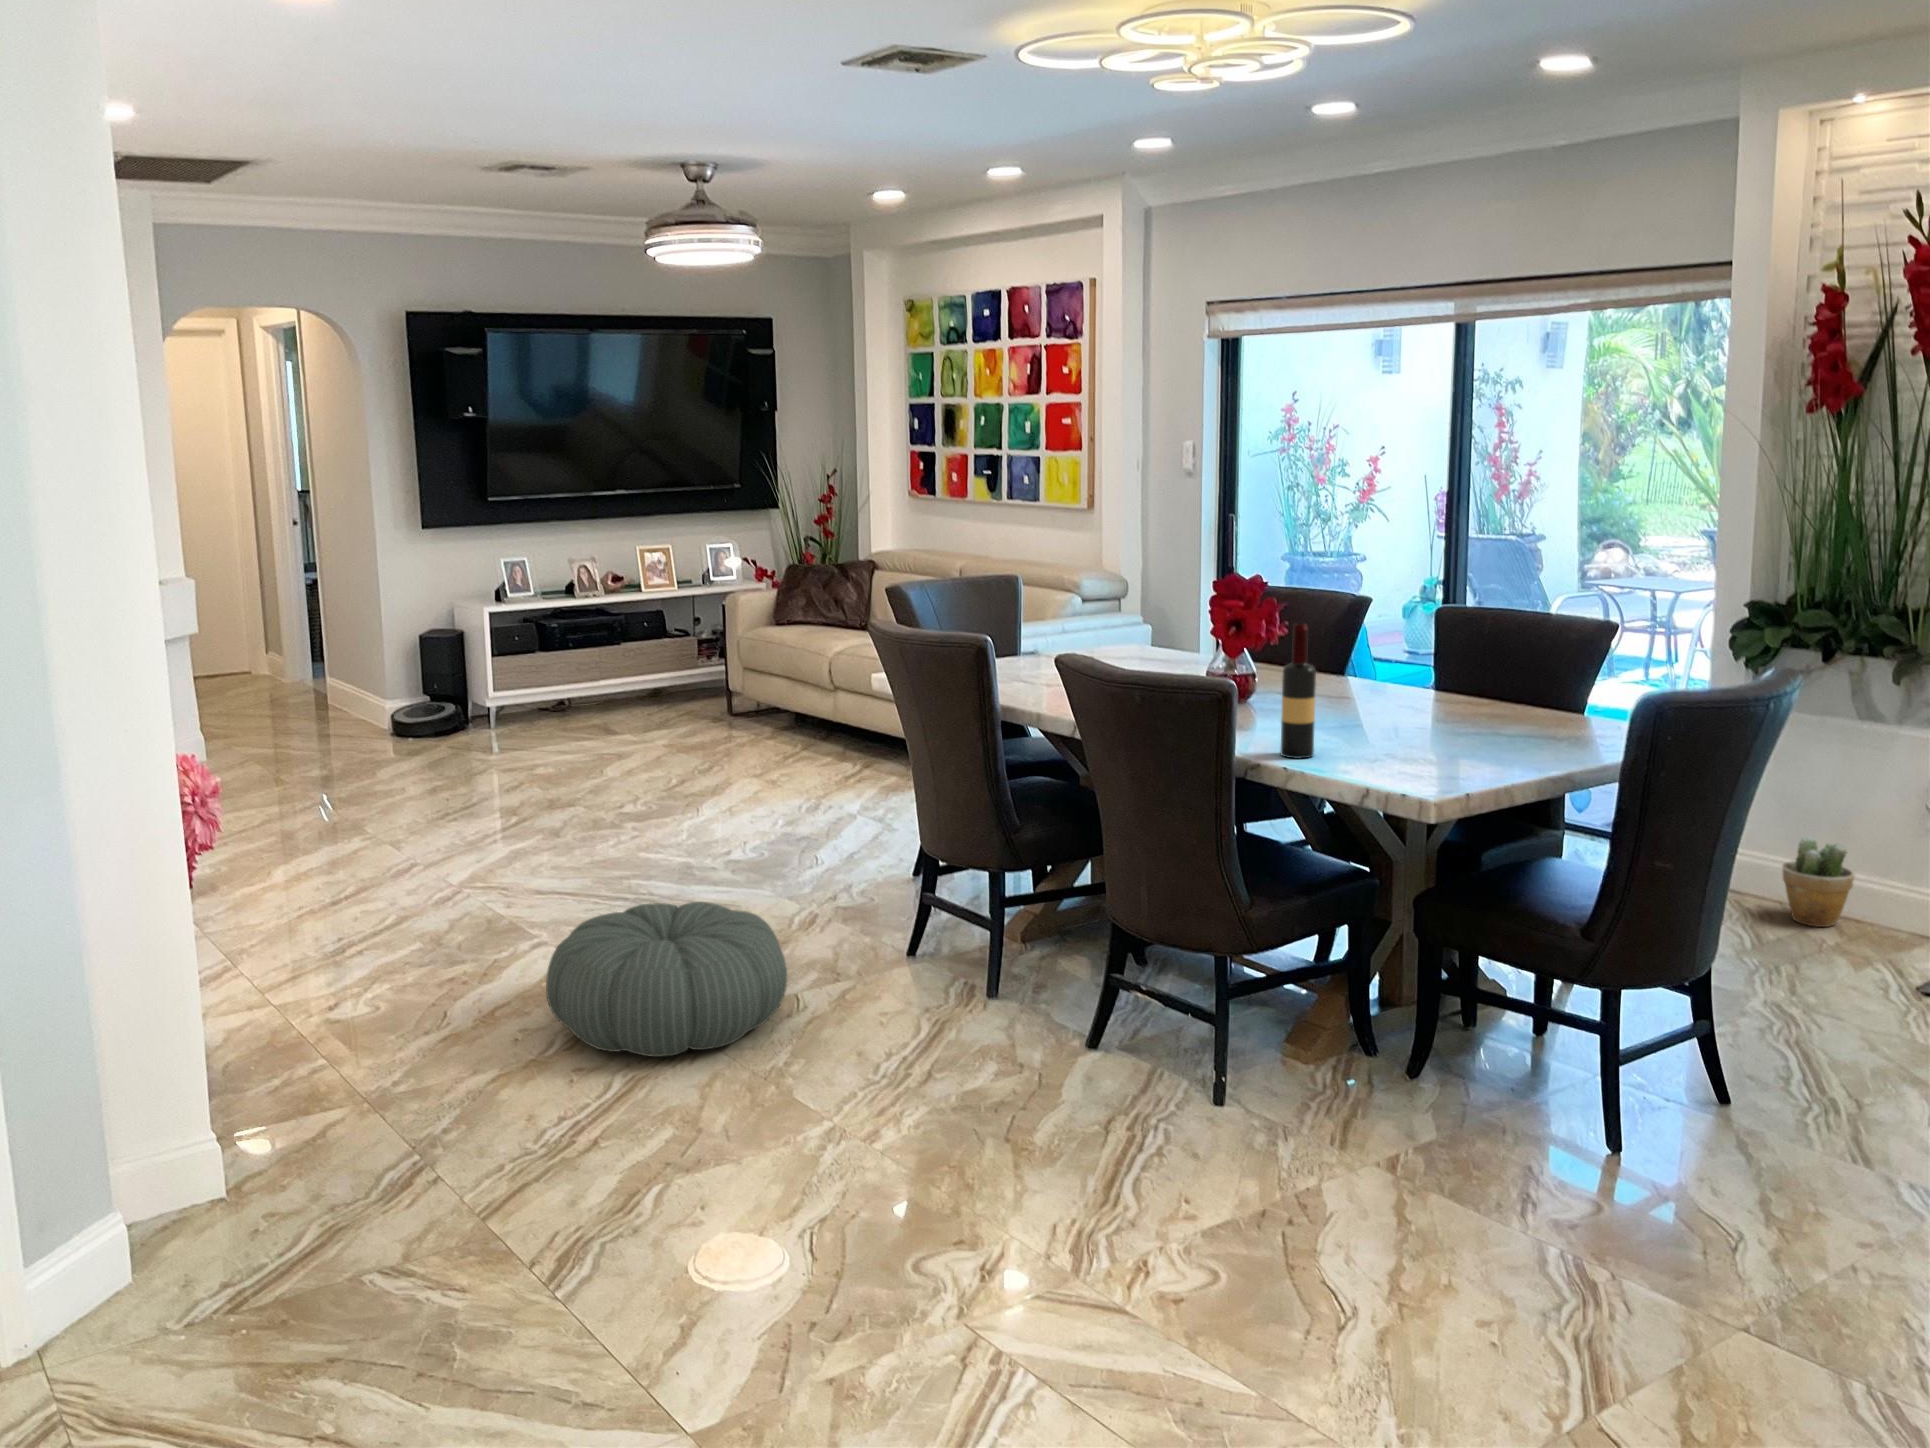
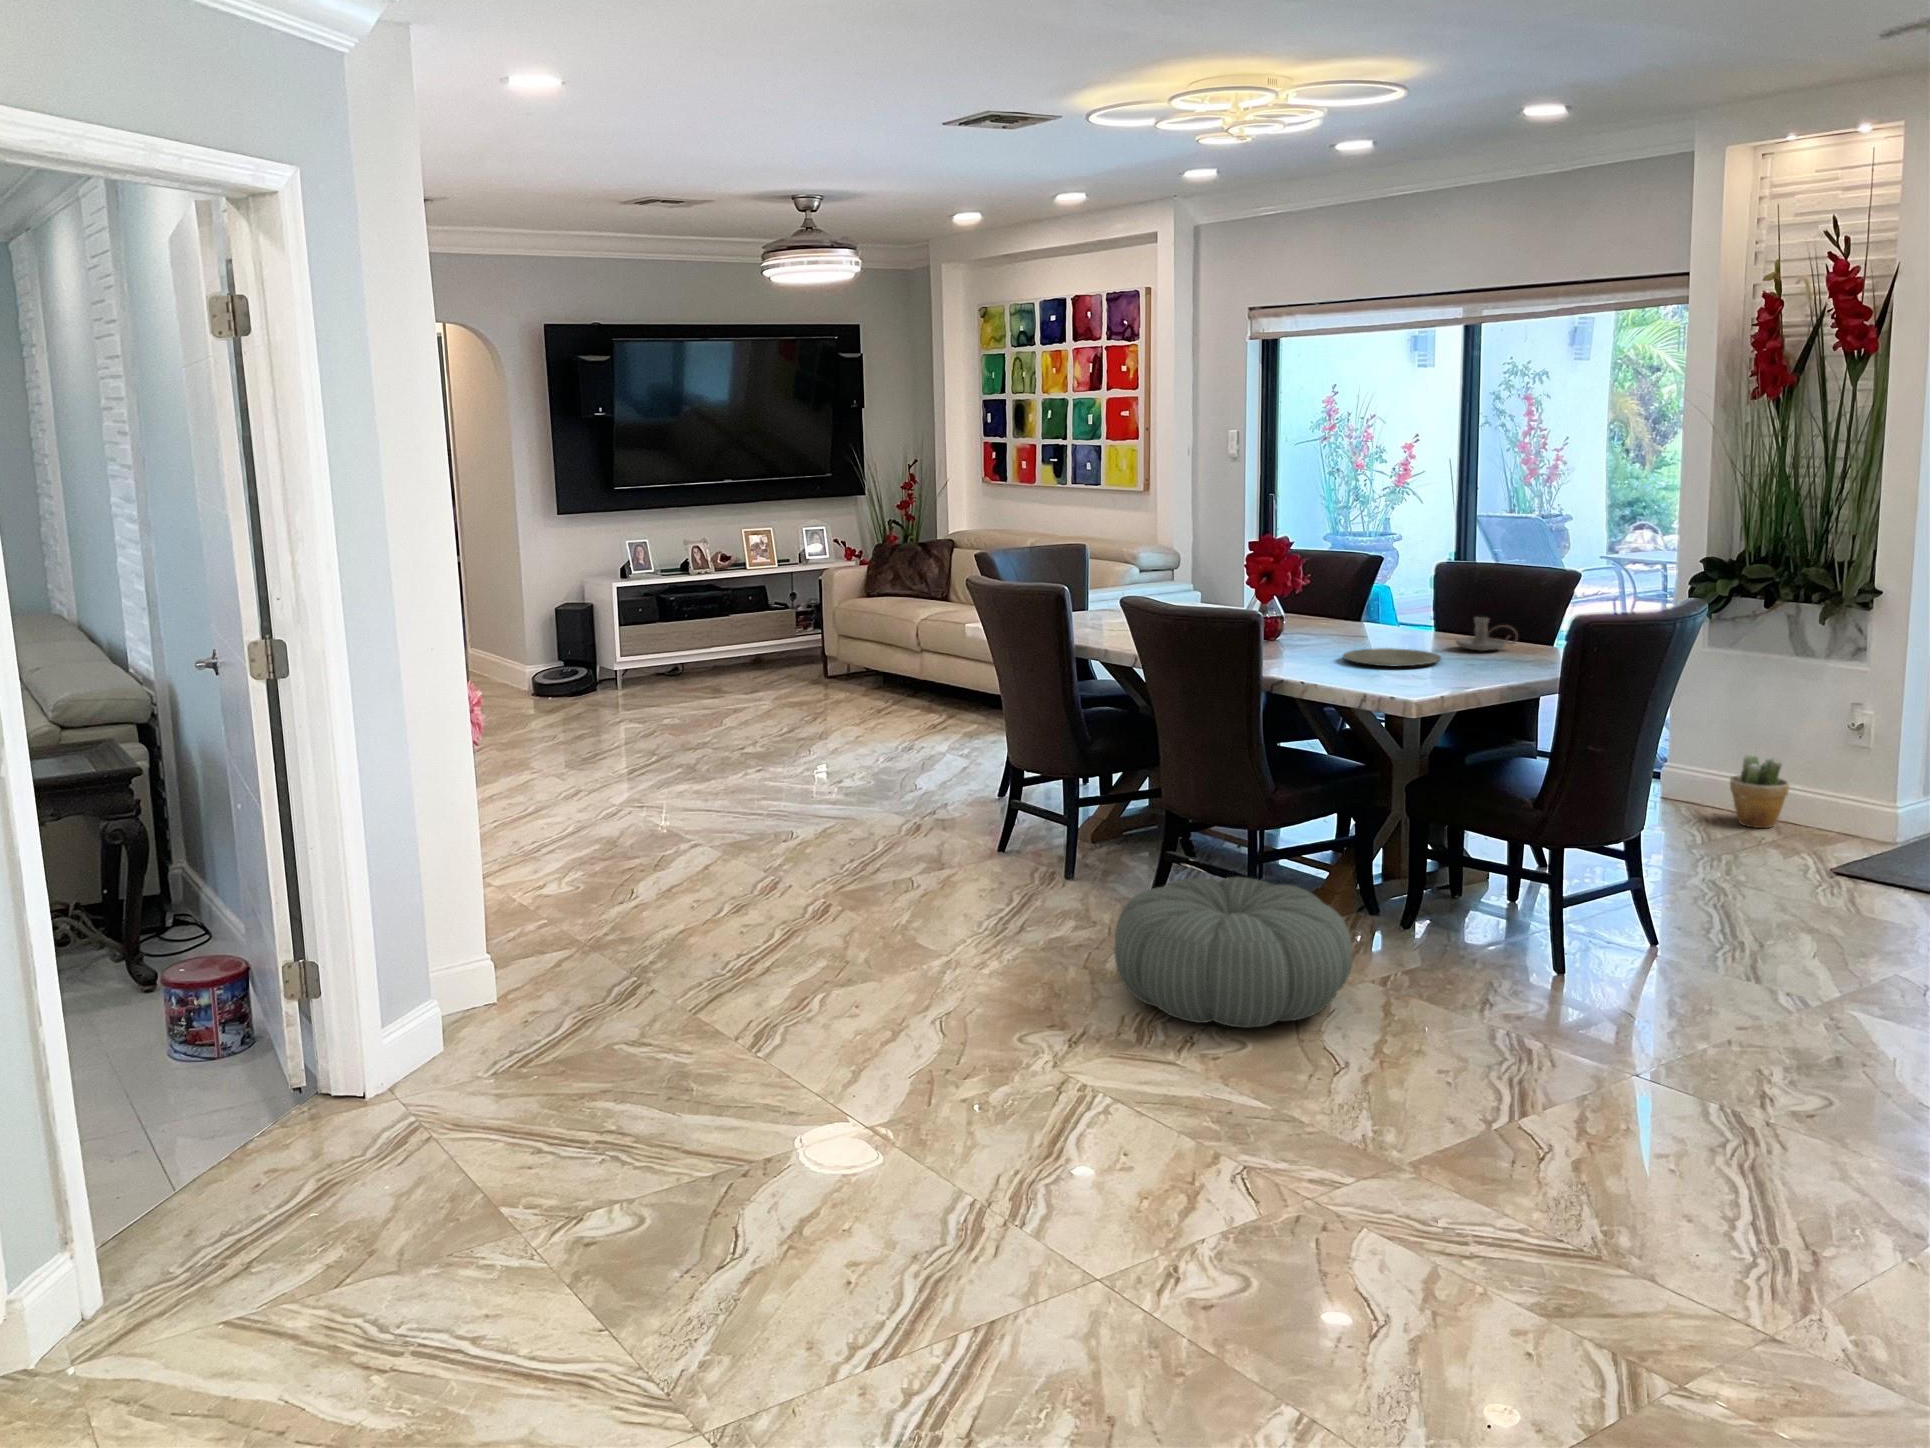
wine bottle: present [1281,623,1316,758] -> none [1301,568,1329,675]
candle holder: none [1467,681,1544,722] -> present [1456,617,1518,651]
plate: none [1330,720,1454,746] -> present [1343,648,1441,667]
pouf: present [546,902,787,1057] -> present [1114,877,1352,1028]

